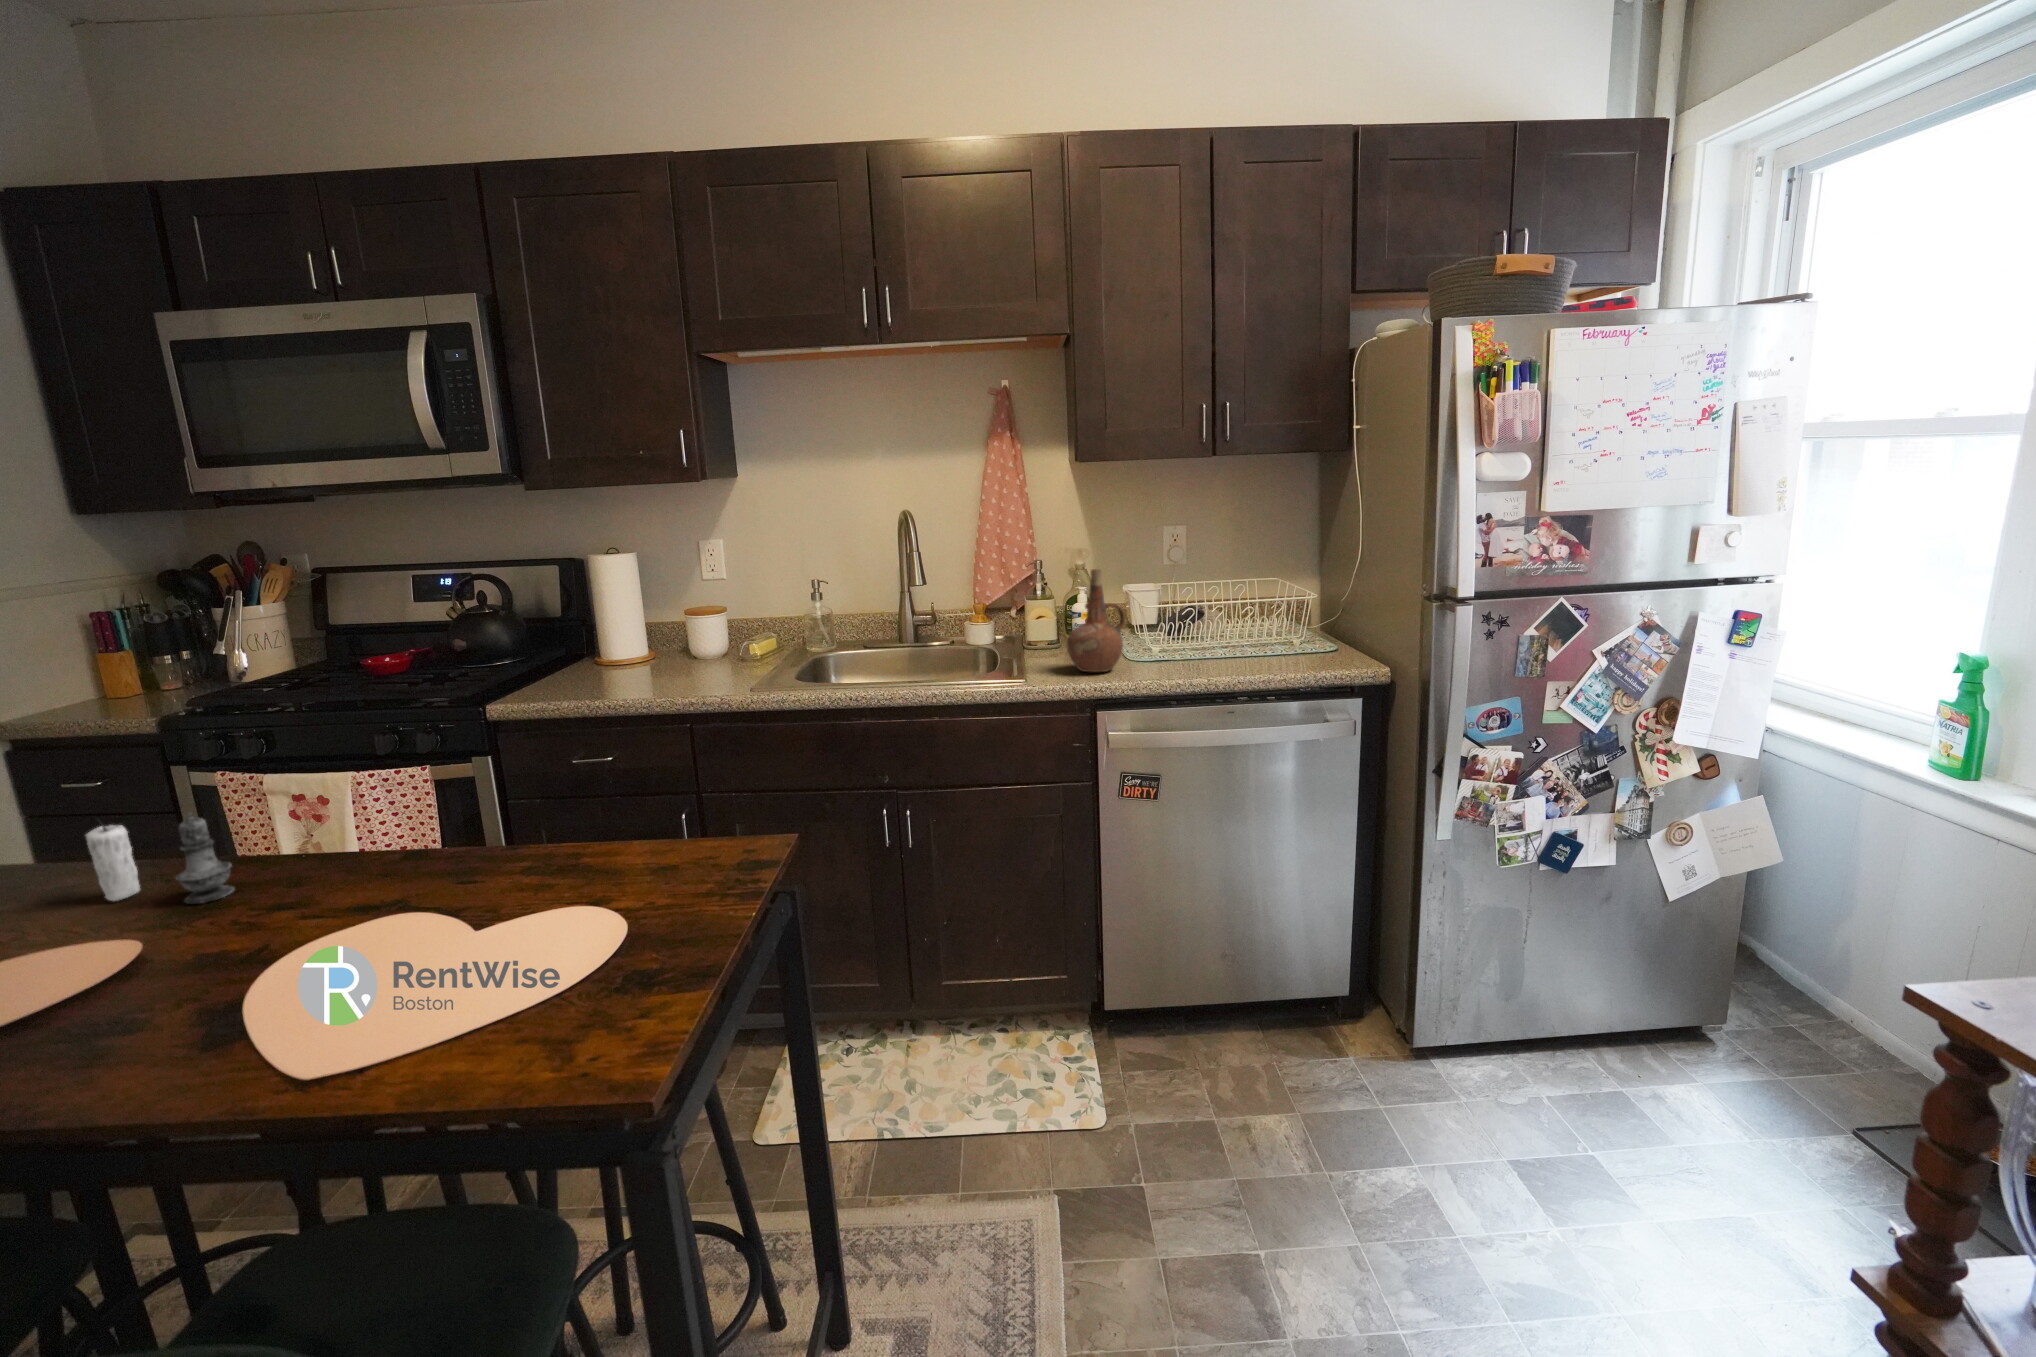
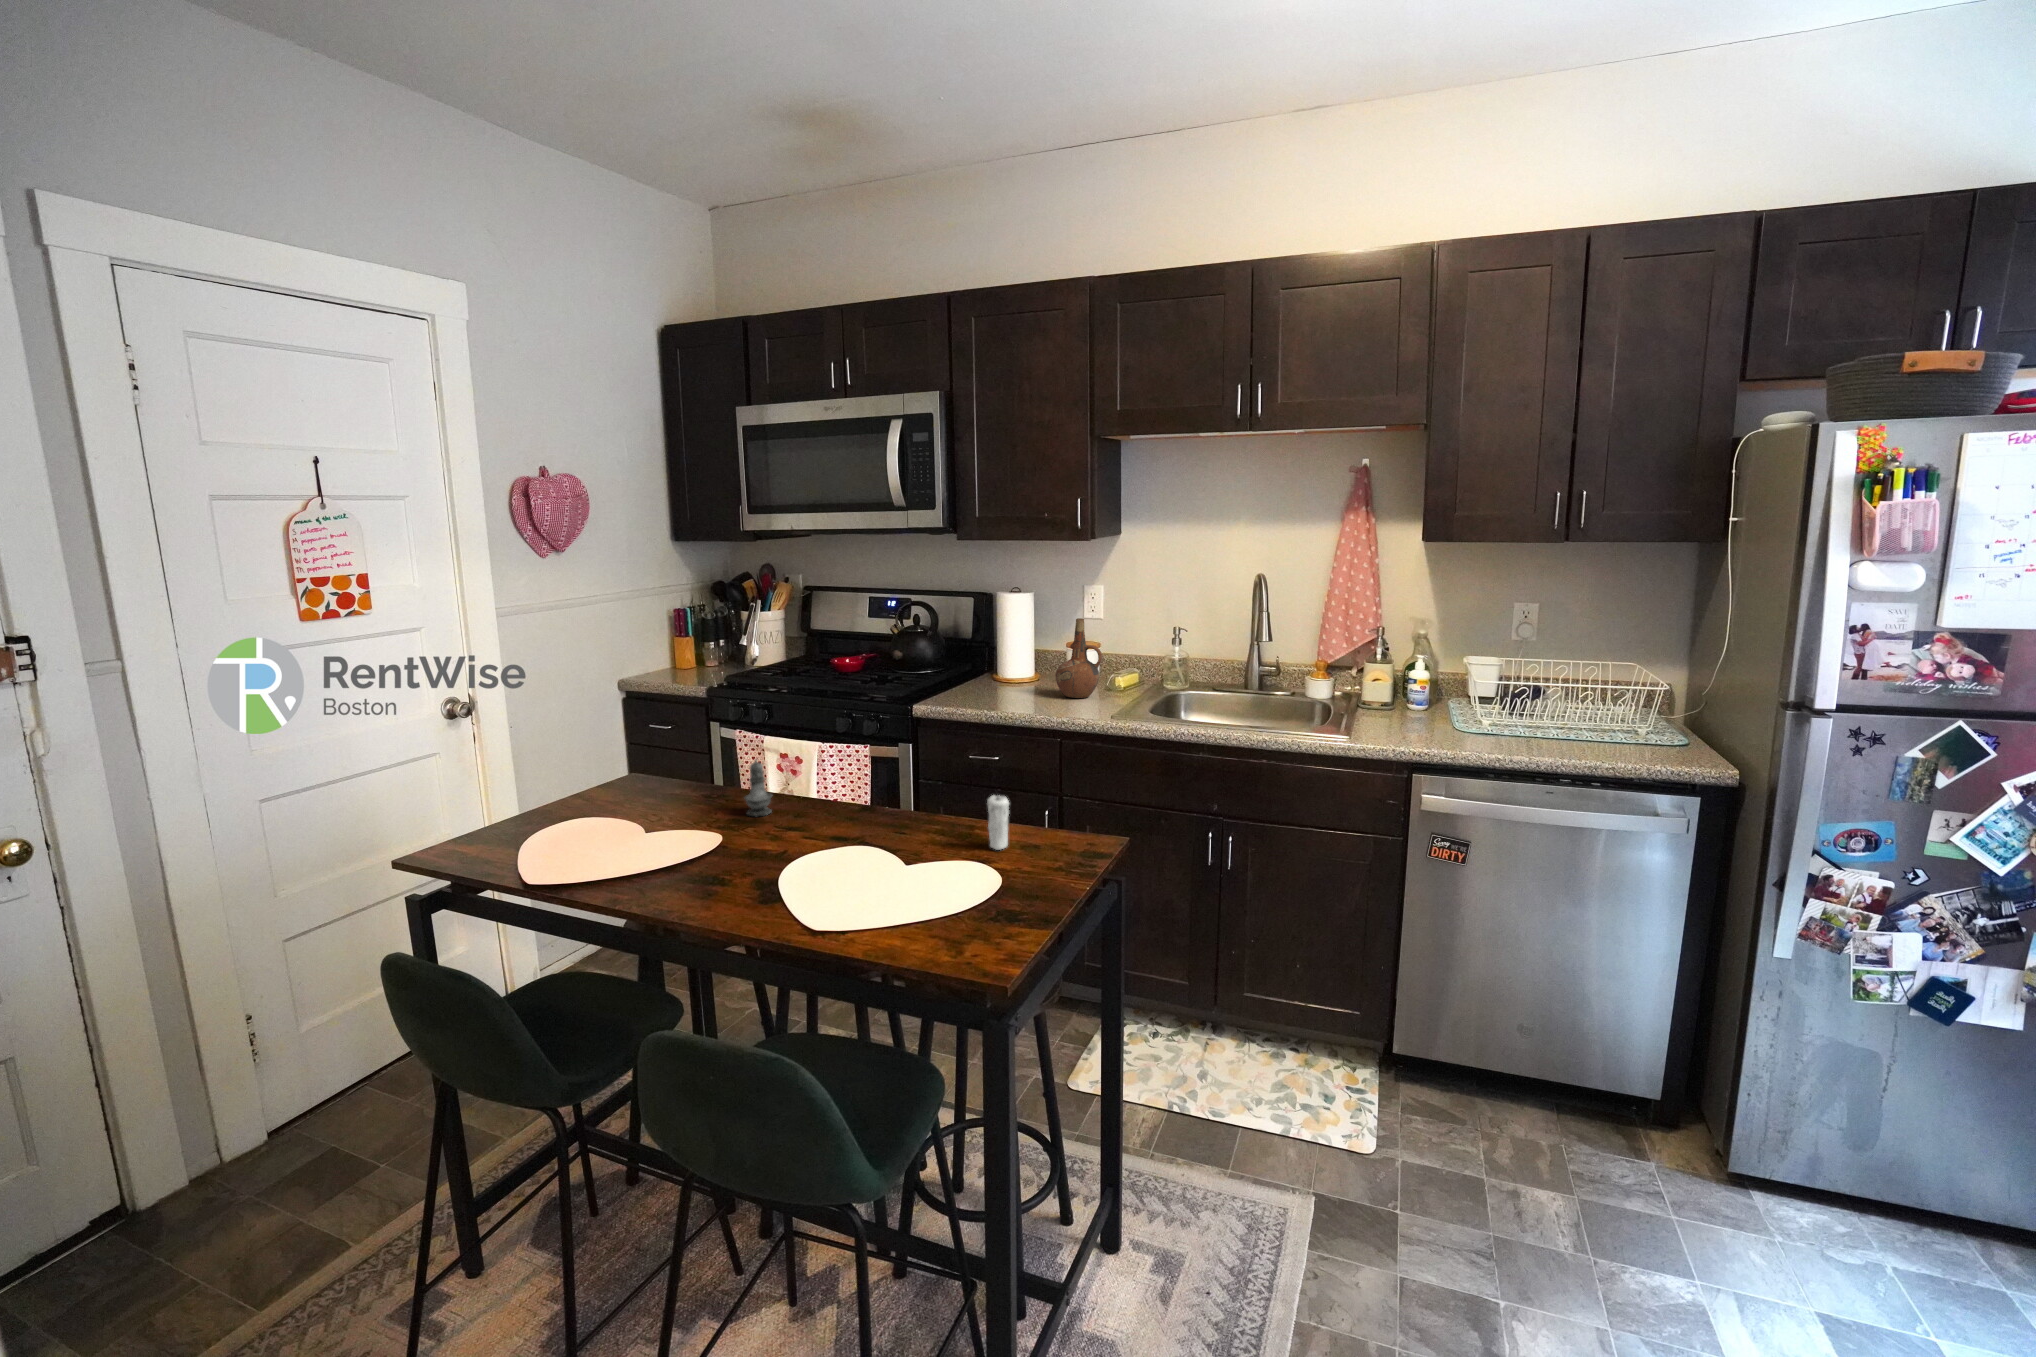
ceramic pitcher: present [1067,569,1125,672] -> present [1056,618,1102,698]
candle: present [85,825,140,902] -> present [987,795,1009,850]

